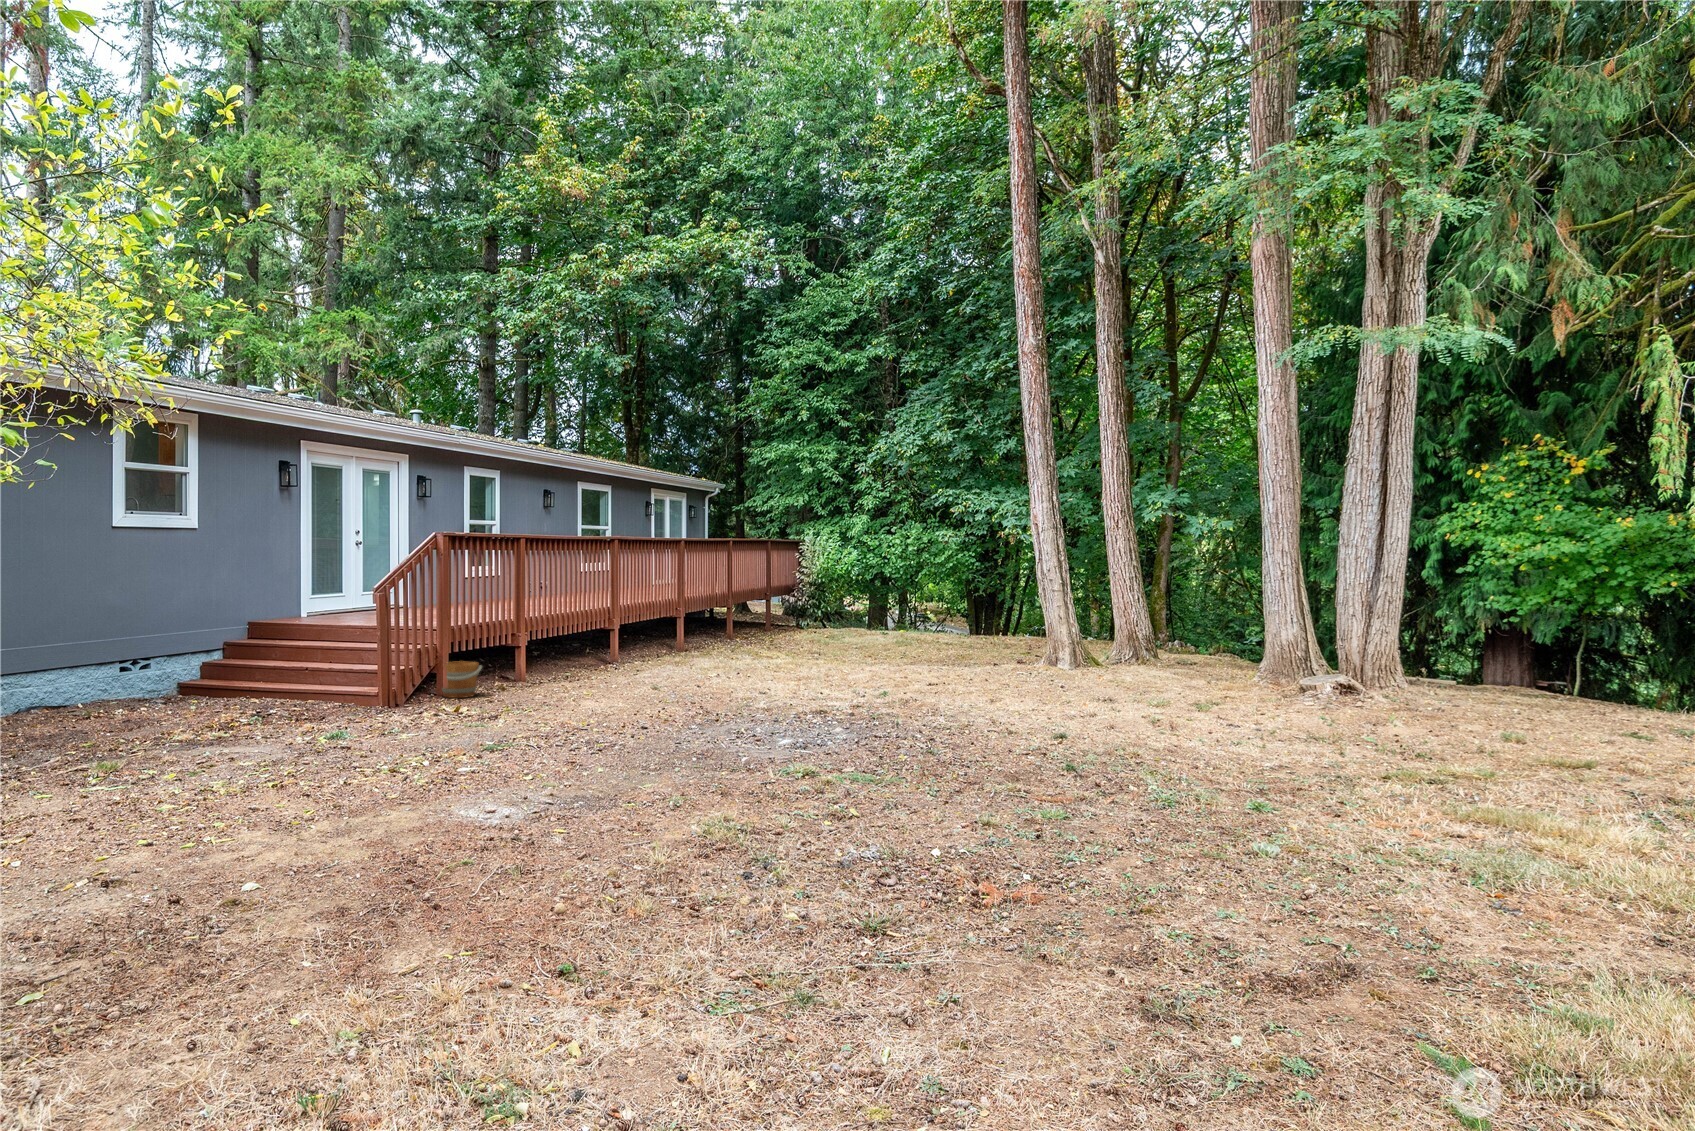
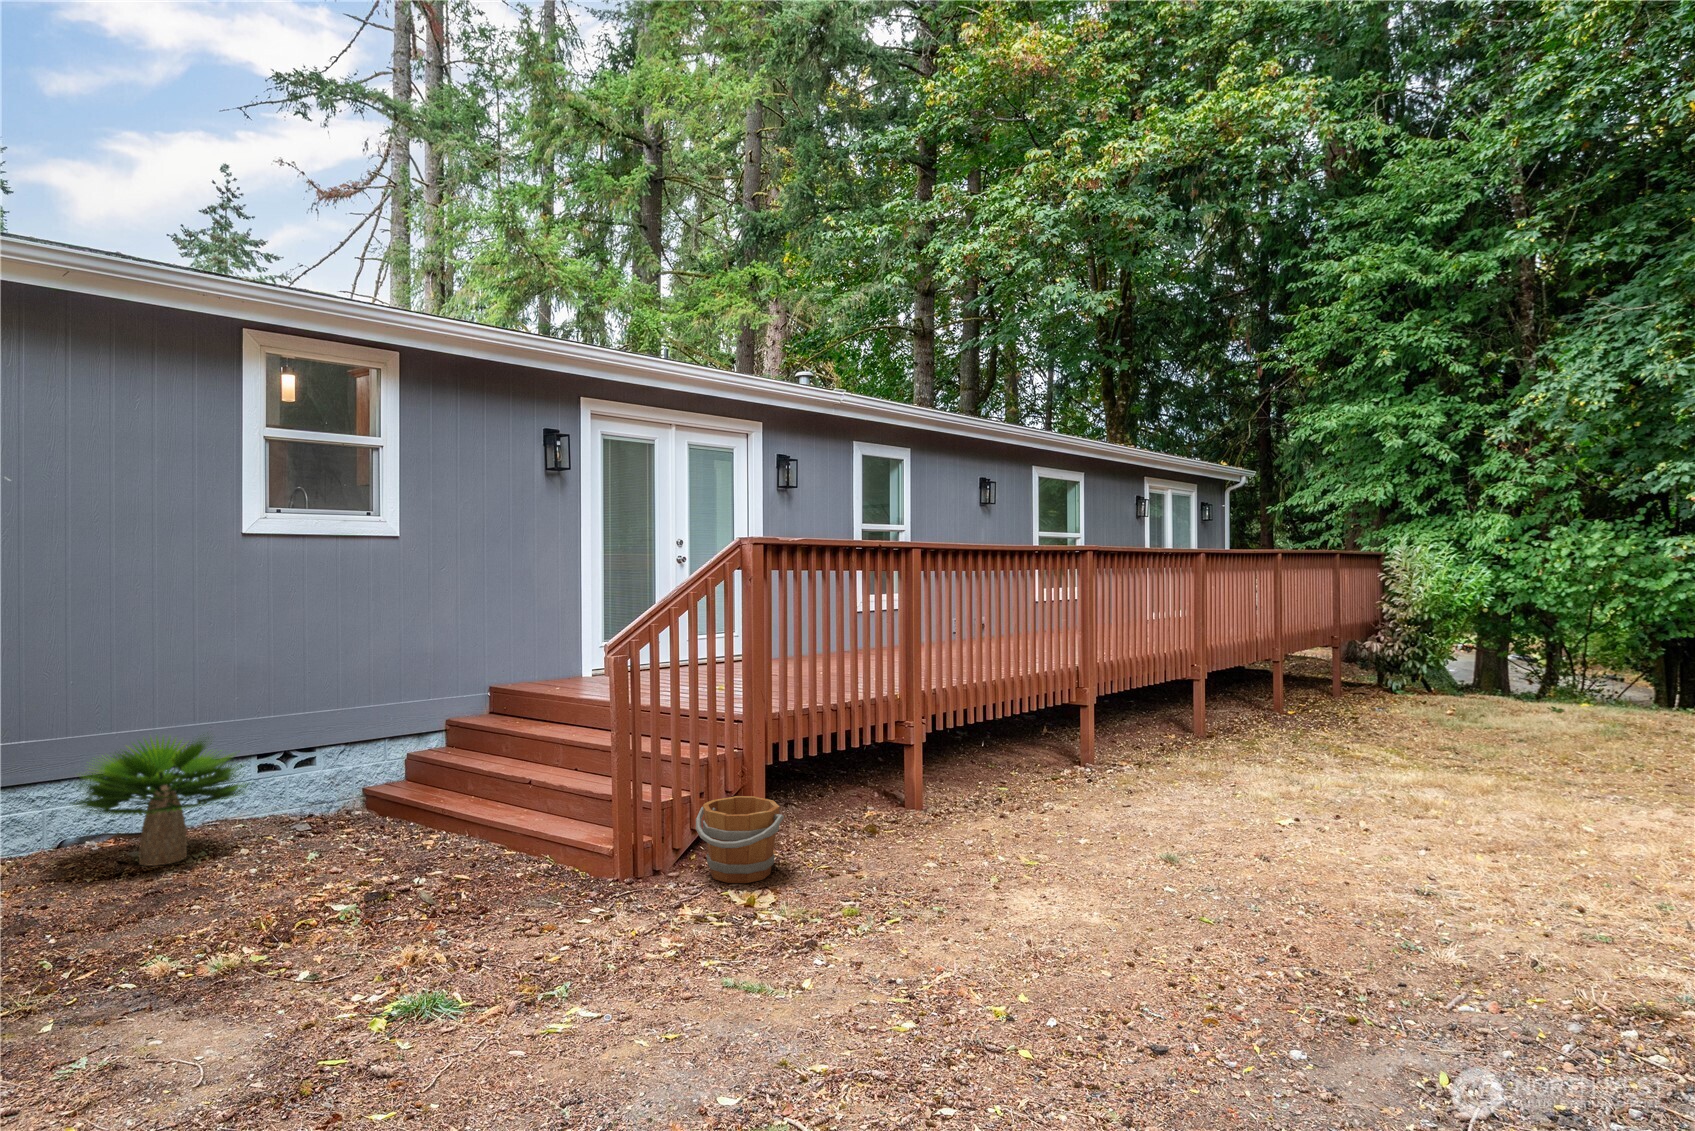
potted plant: none [49,639,160,715] -> present [73,737,246,866]

